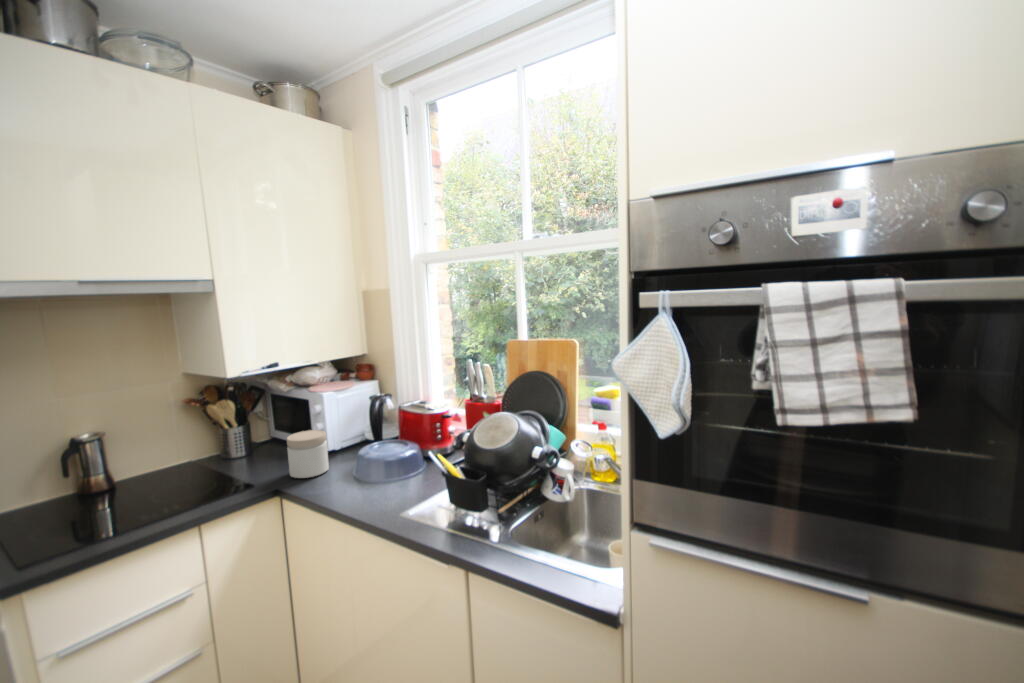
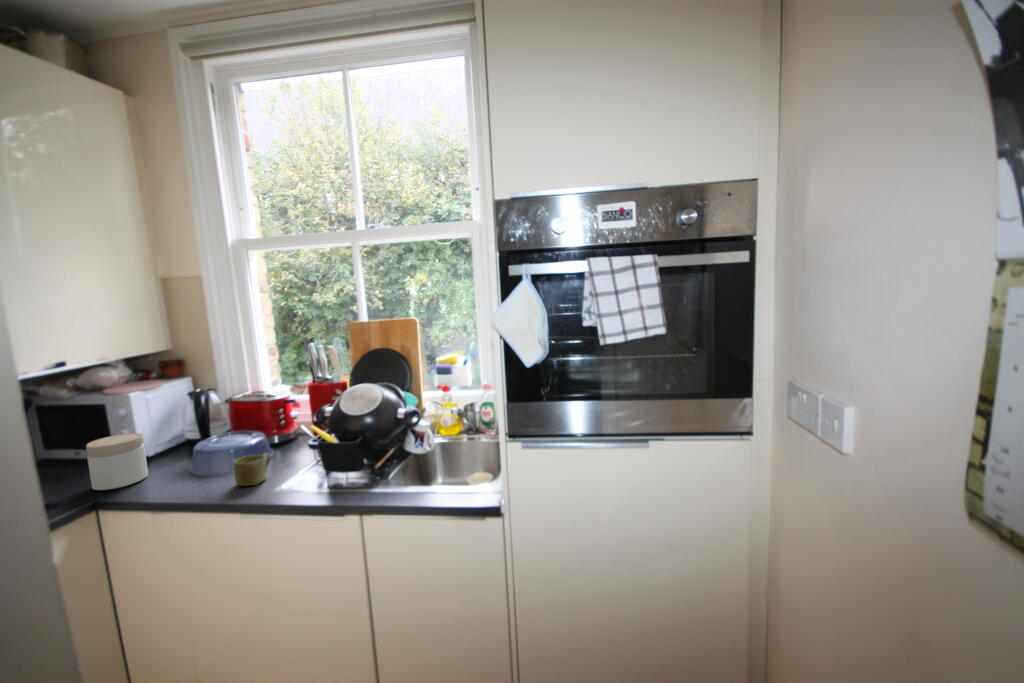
mug: none [376,471,411,504] -> present [234,453,271,486]

